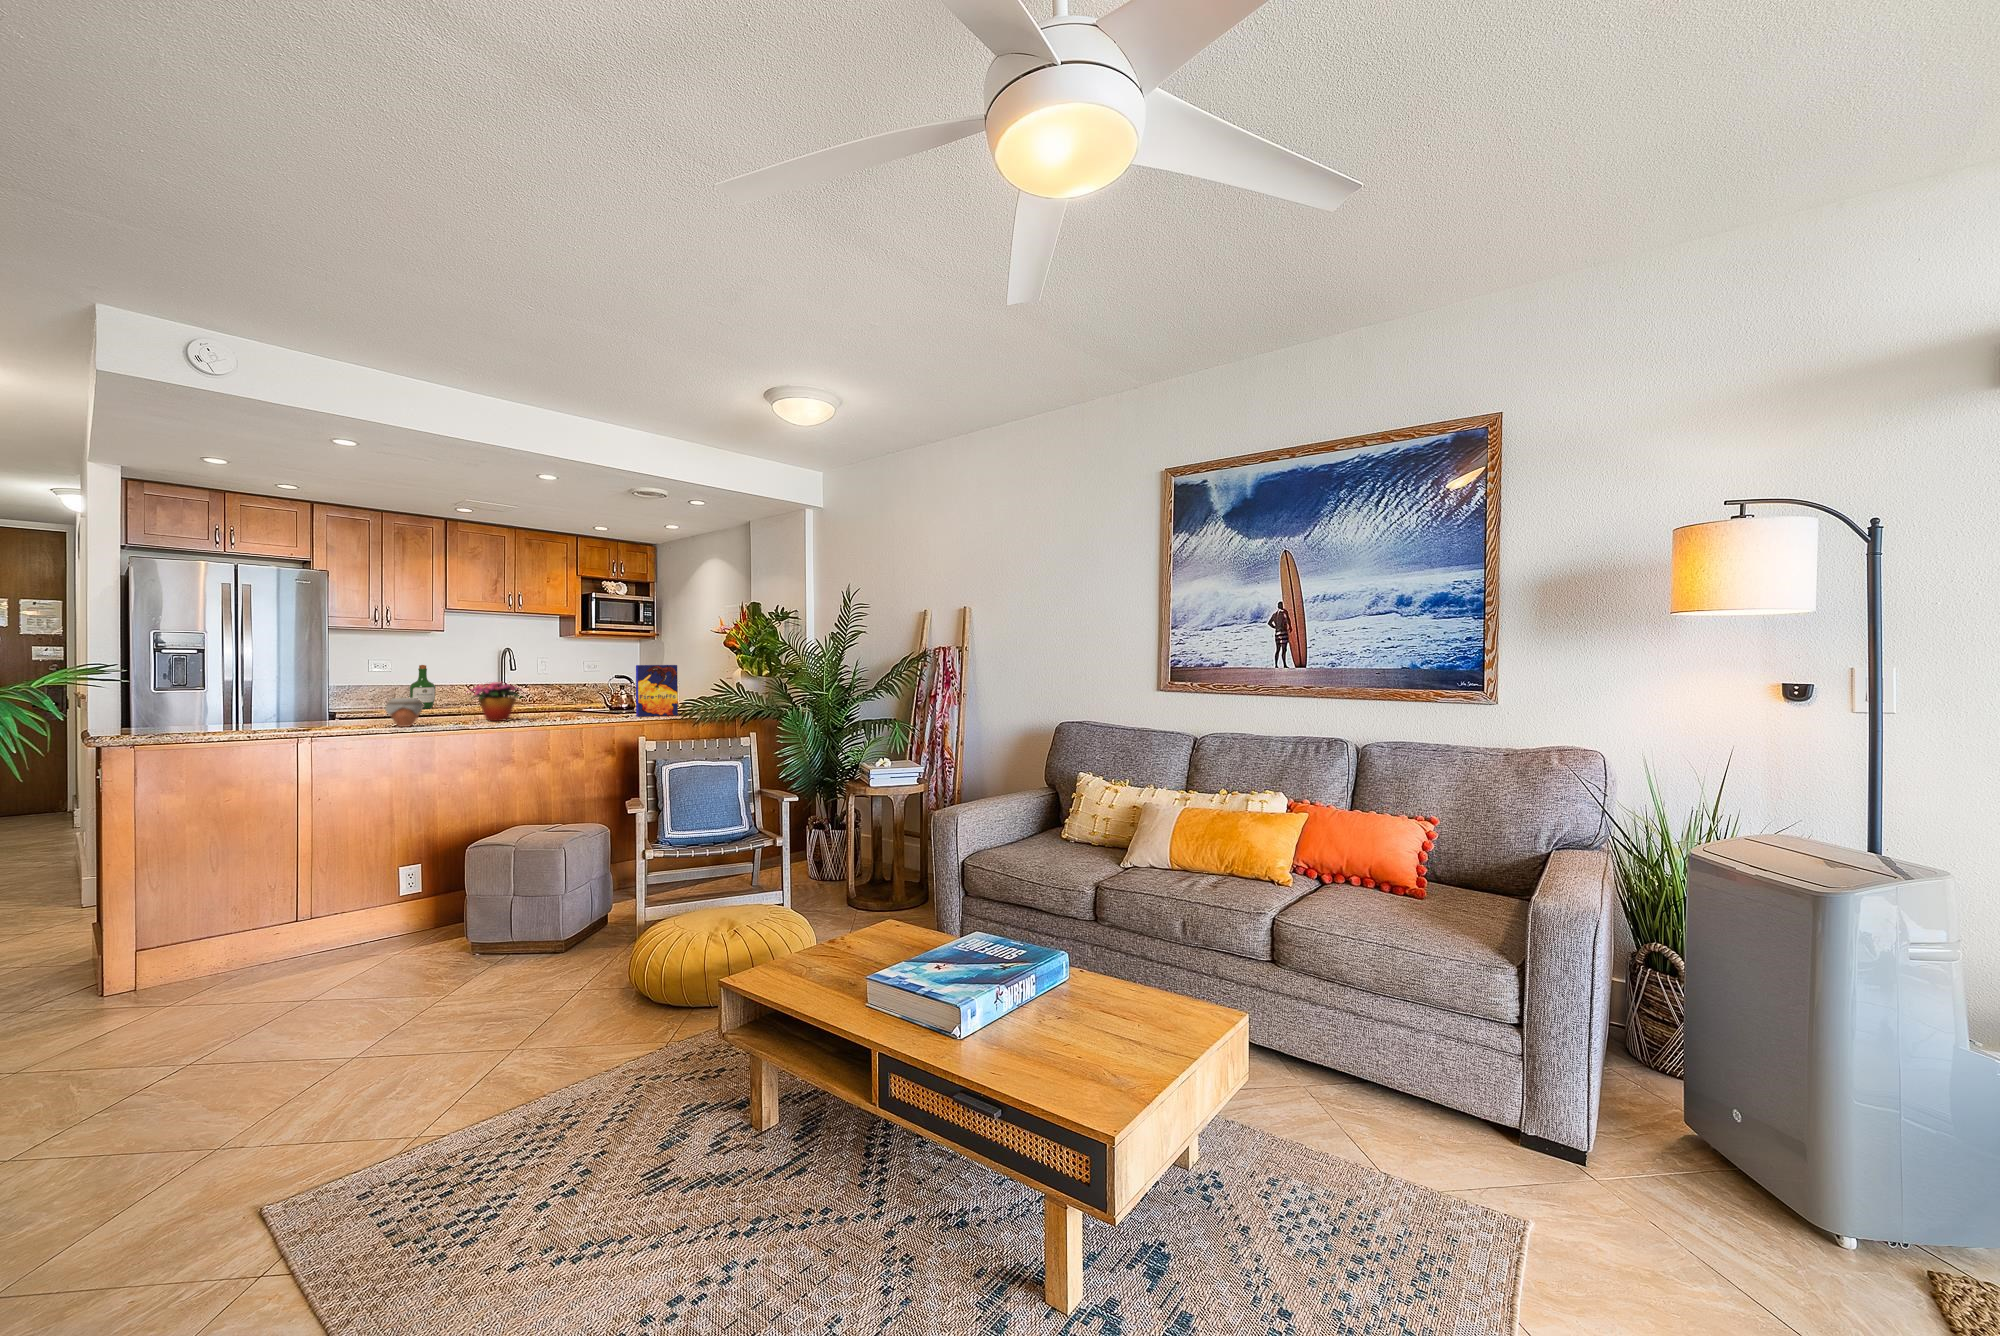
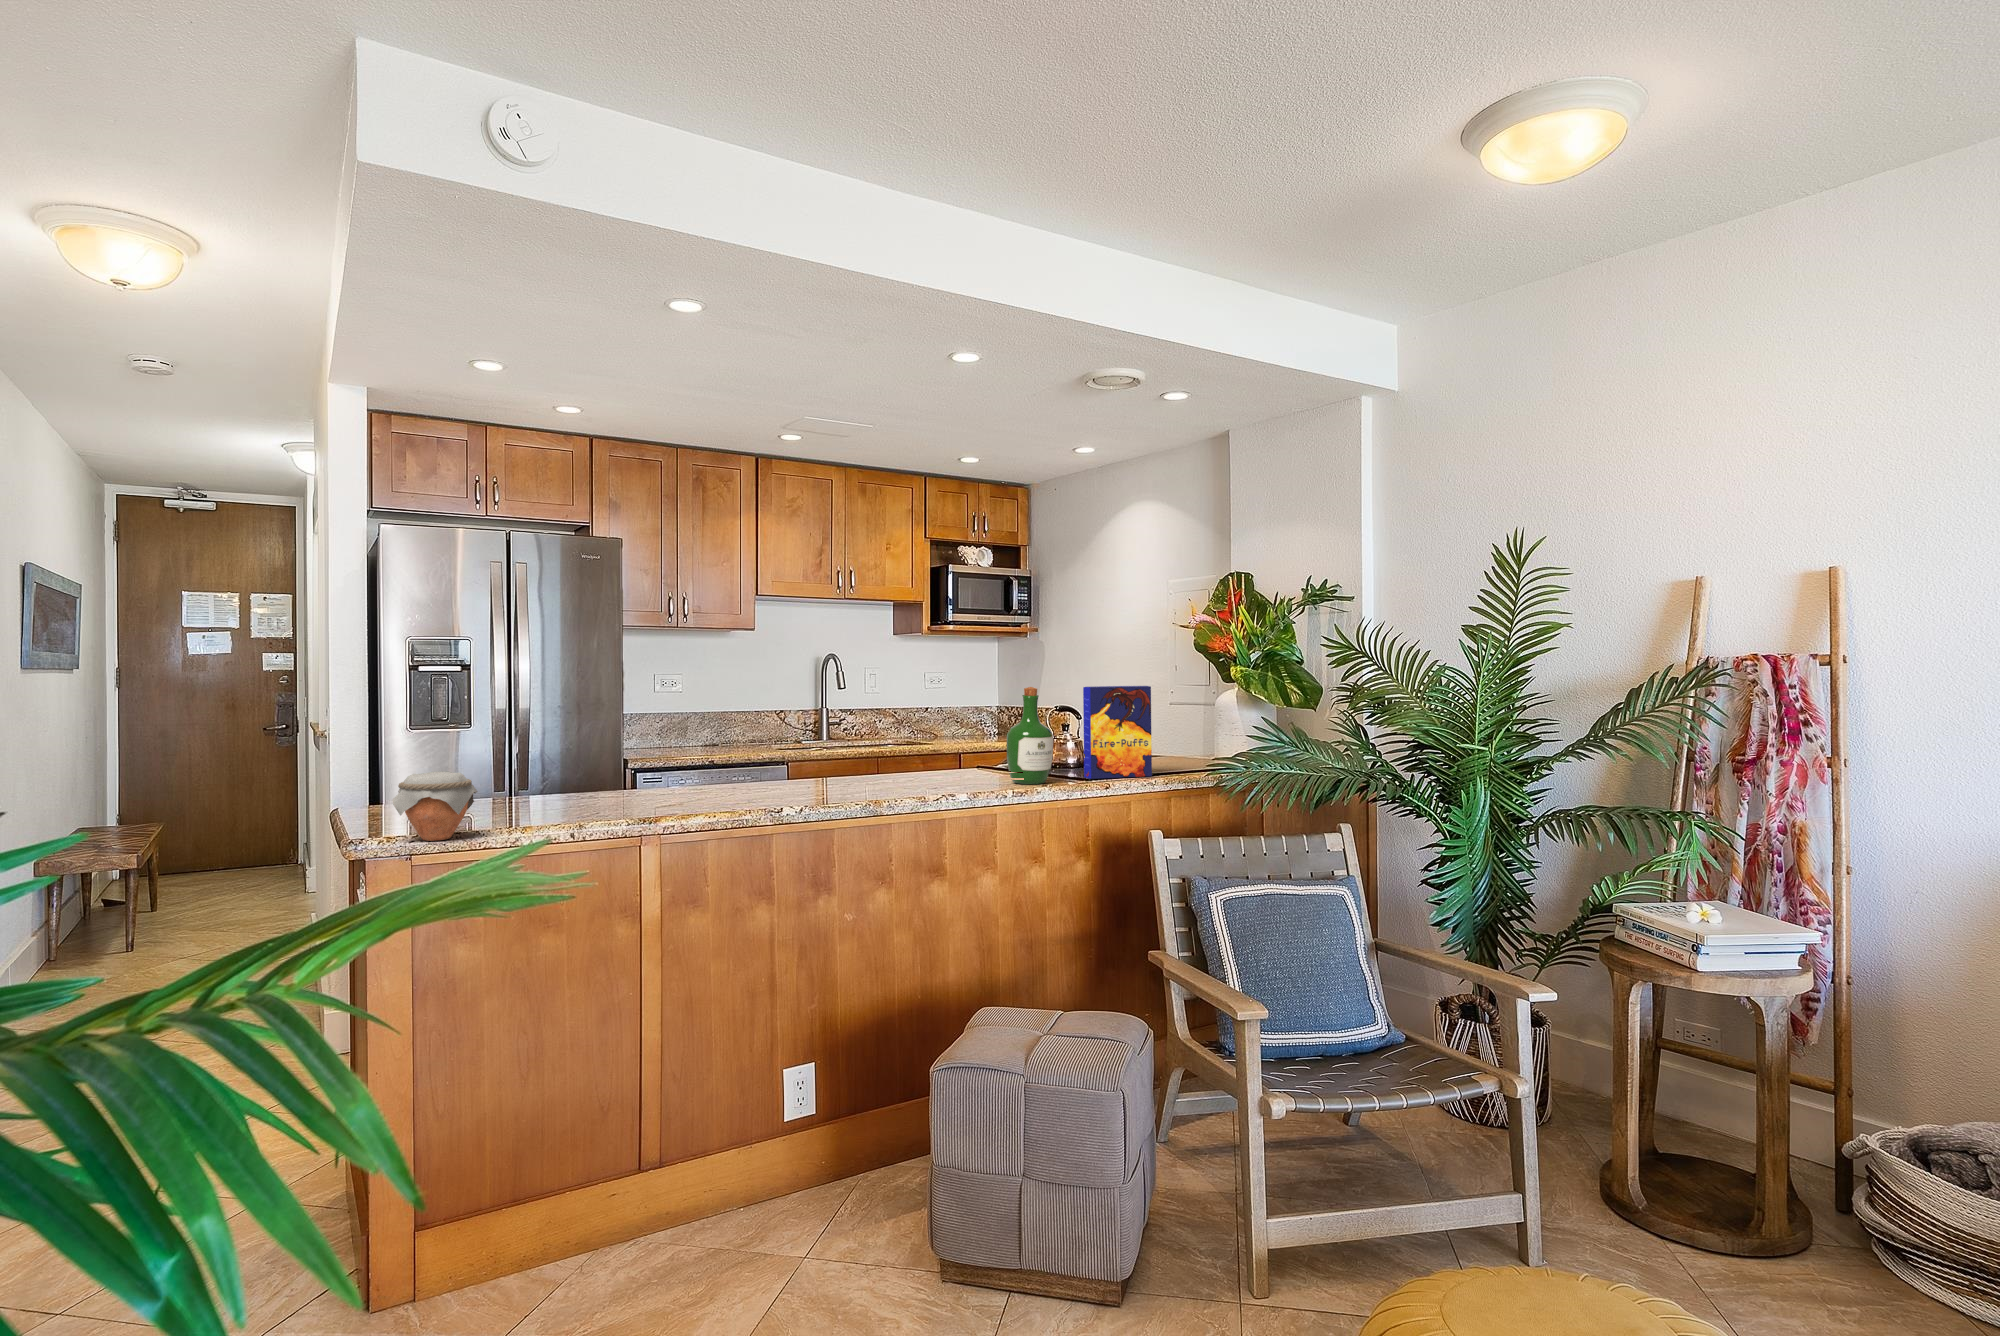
wine bottle: present [410,665,435,709] -> present [1007,687,1053,784]
flower arrangement: present [472,682,522,721] -> none [837,717,937,788]
jar: present [385,698,424,727] -> present [392,771,477,841]

